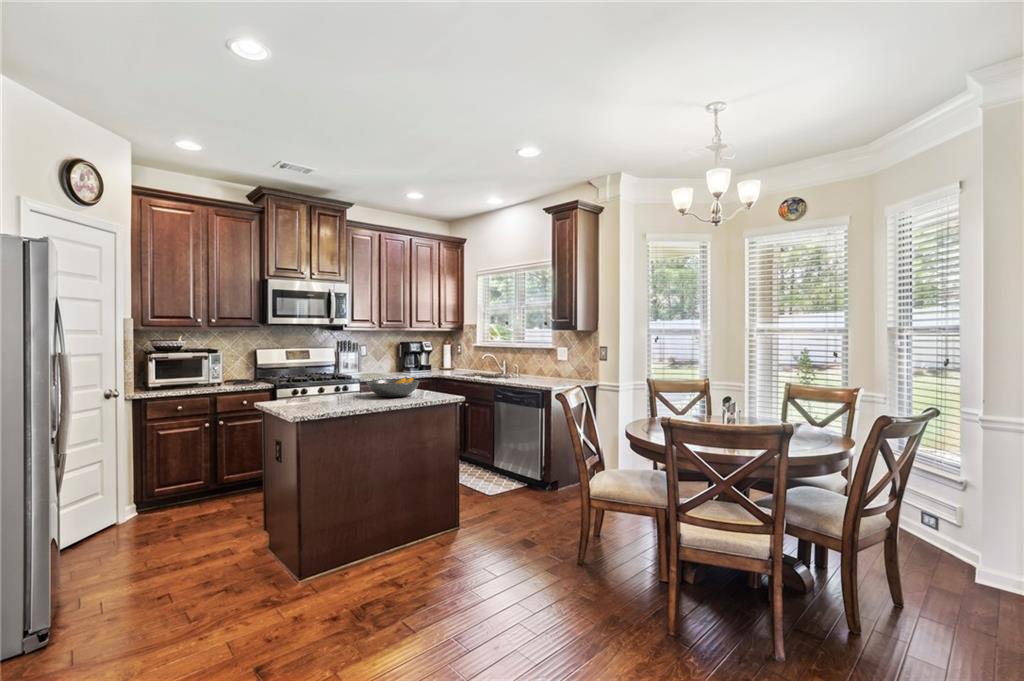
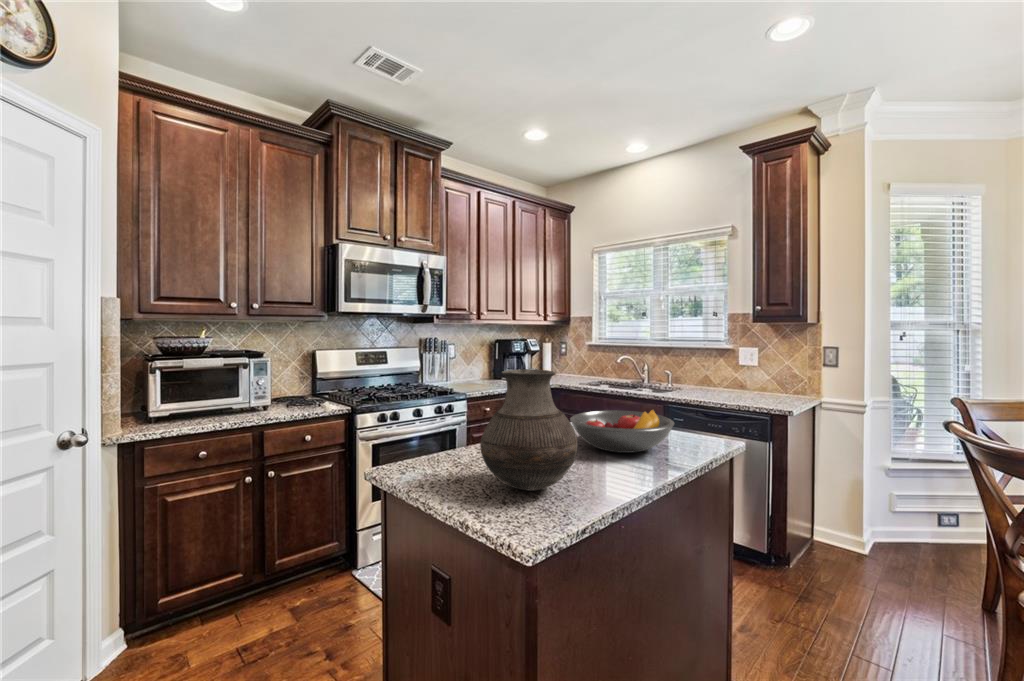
vase: none [299,354,343,404] -> present [480,369,577,491]

